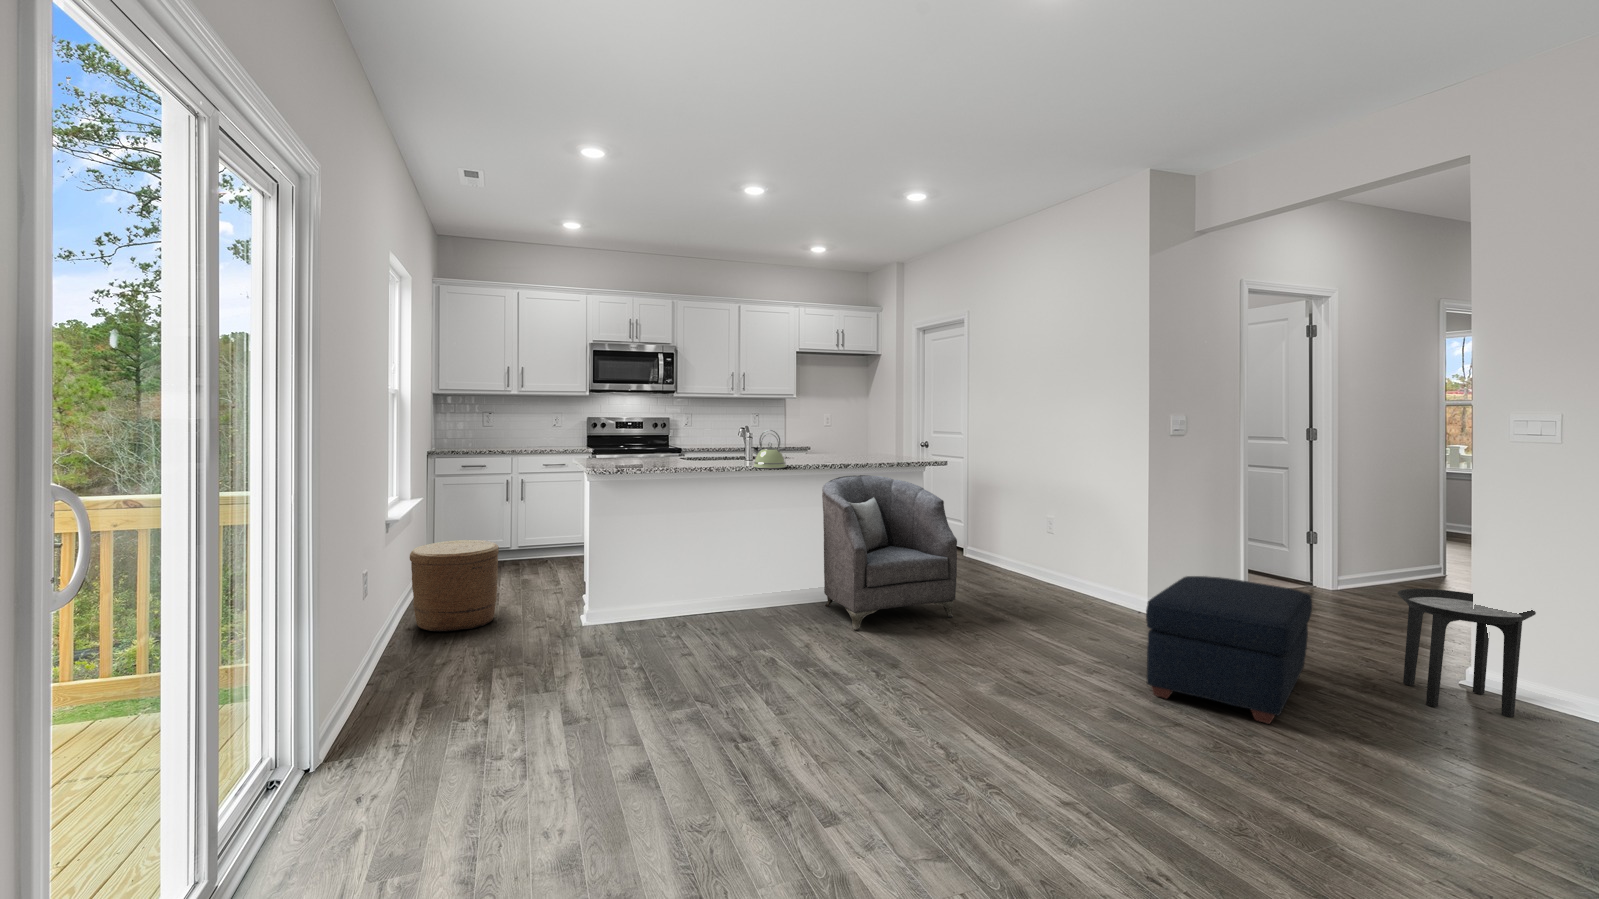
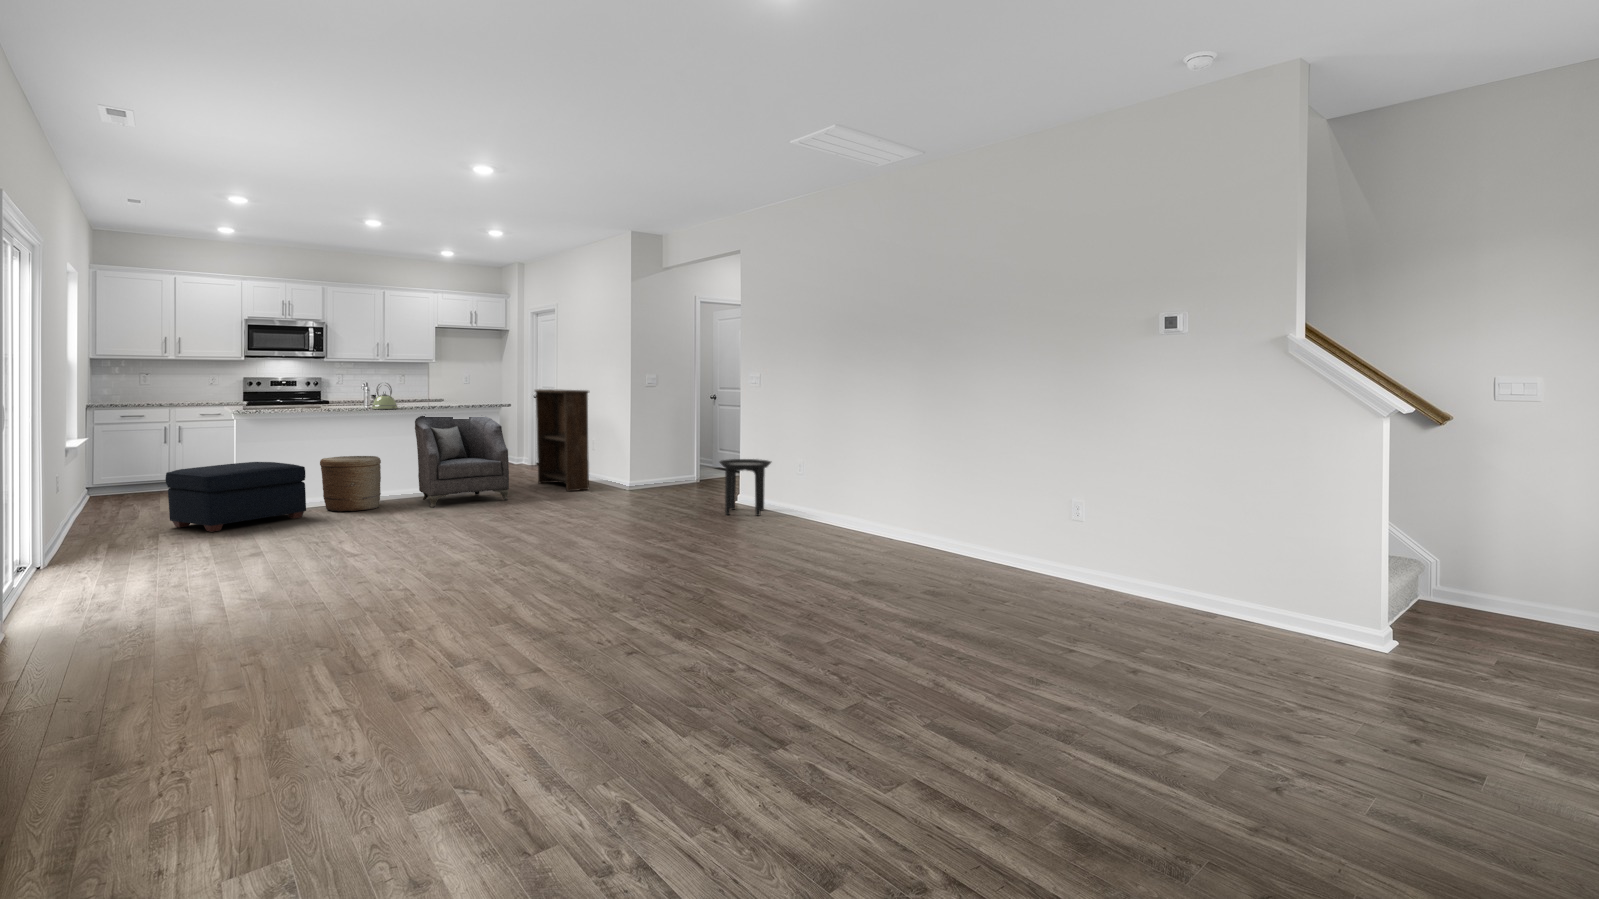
bookshelf: none [954,439,1058,598] -> present [535,389,589,491]
woven basket: present [410,540,499,631] -> present [320,456,381,512]
ottoman: present [1146,576,1312,724] -> present [165,462,306,532]

